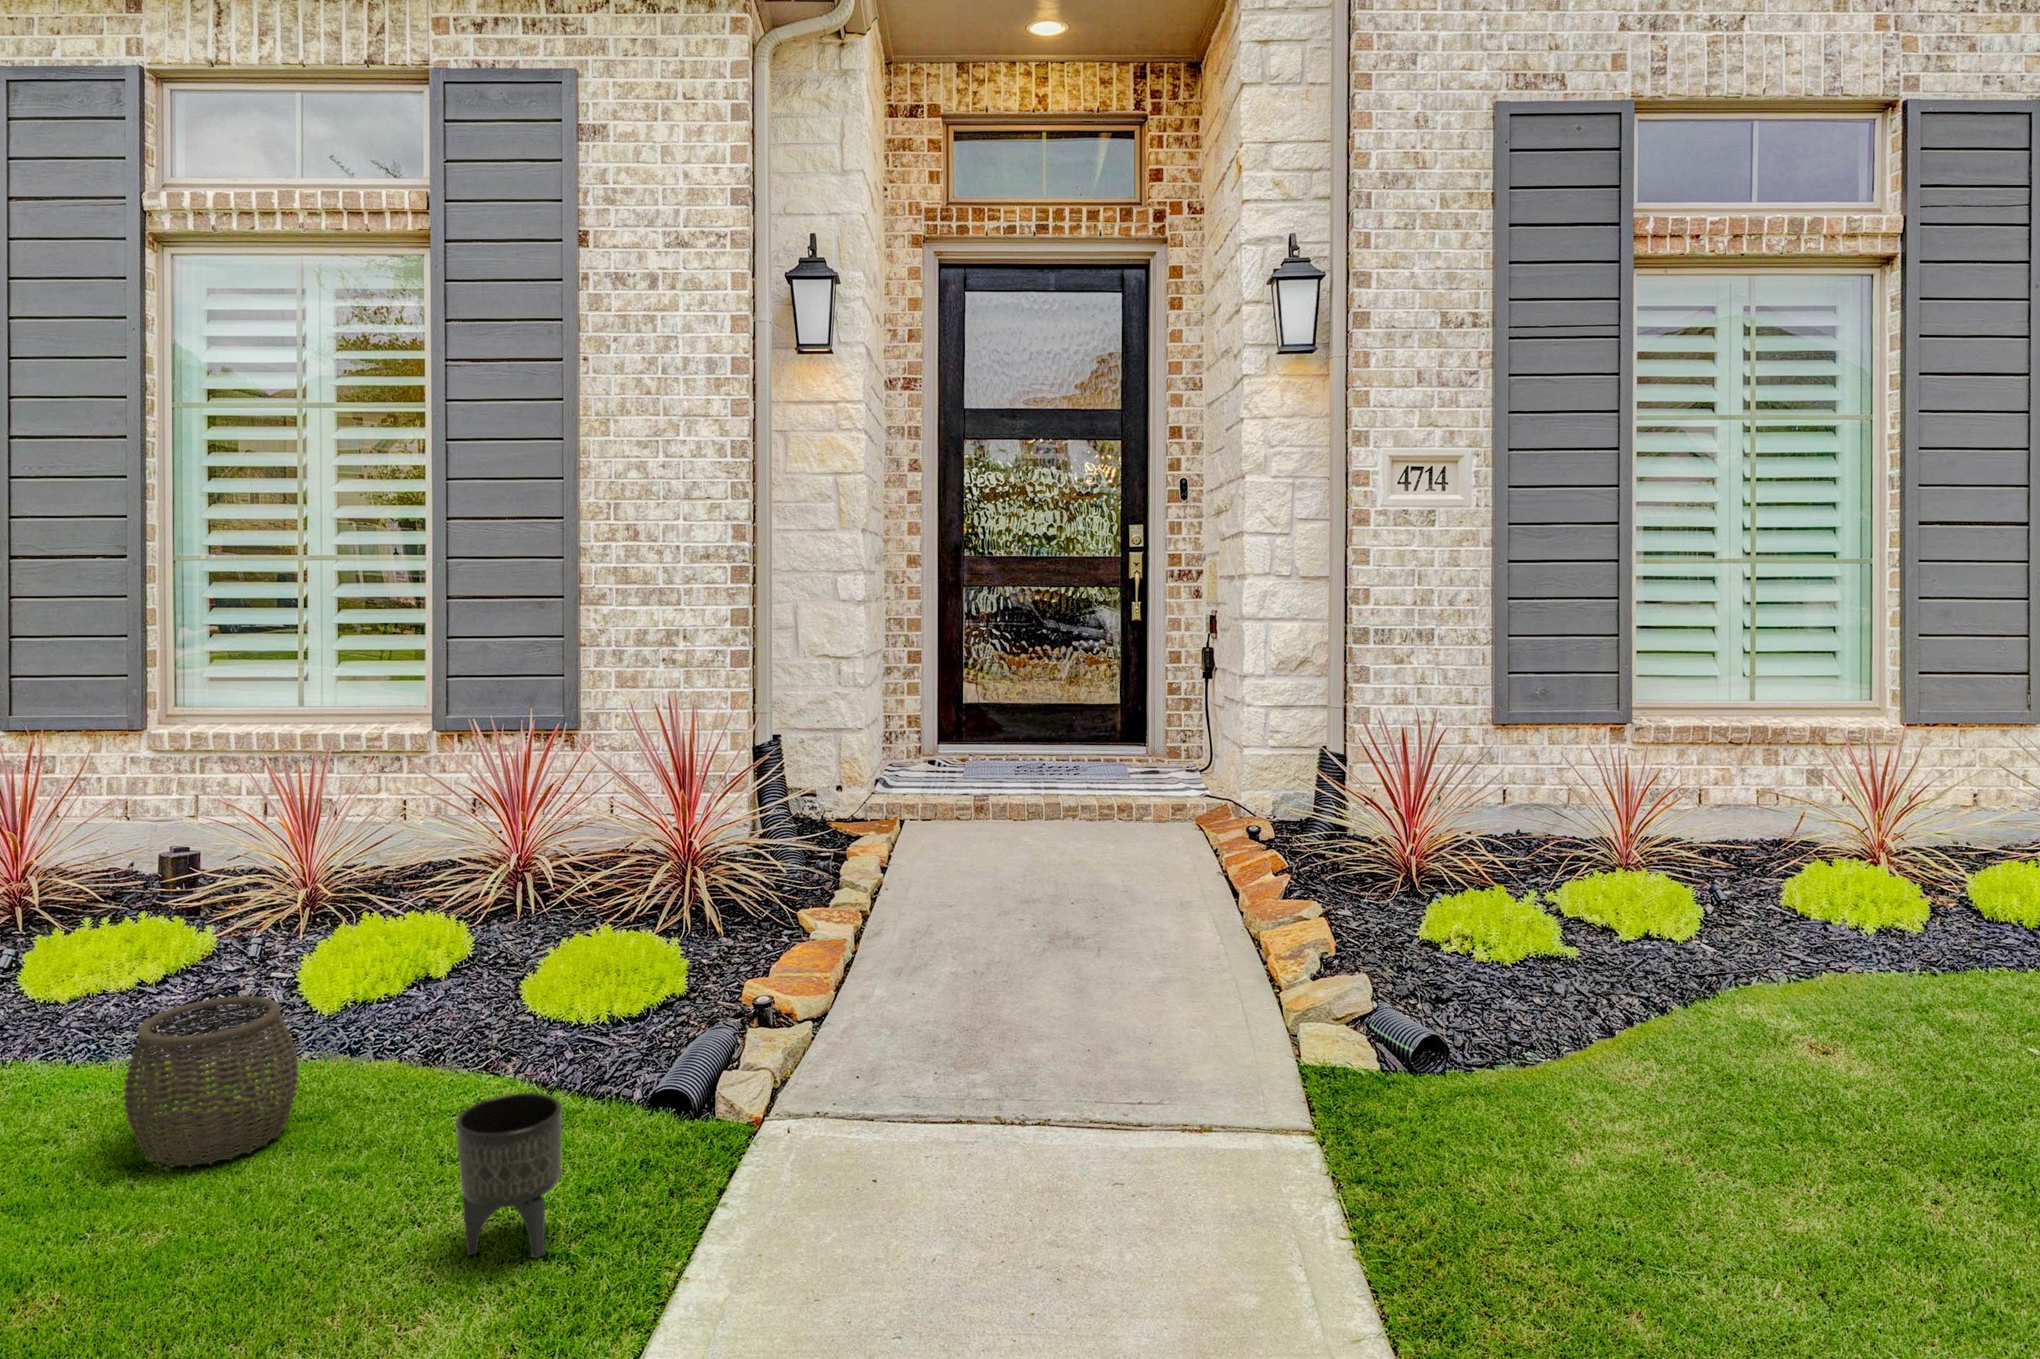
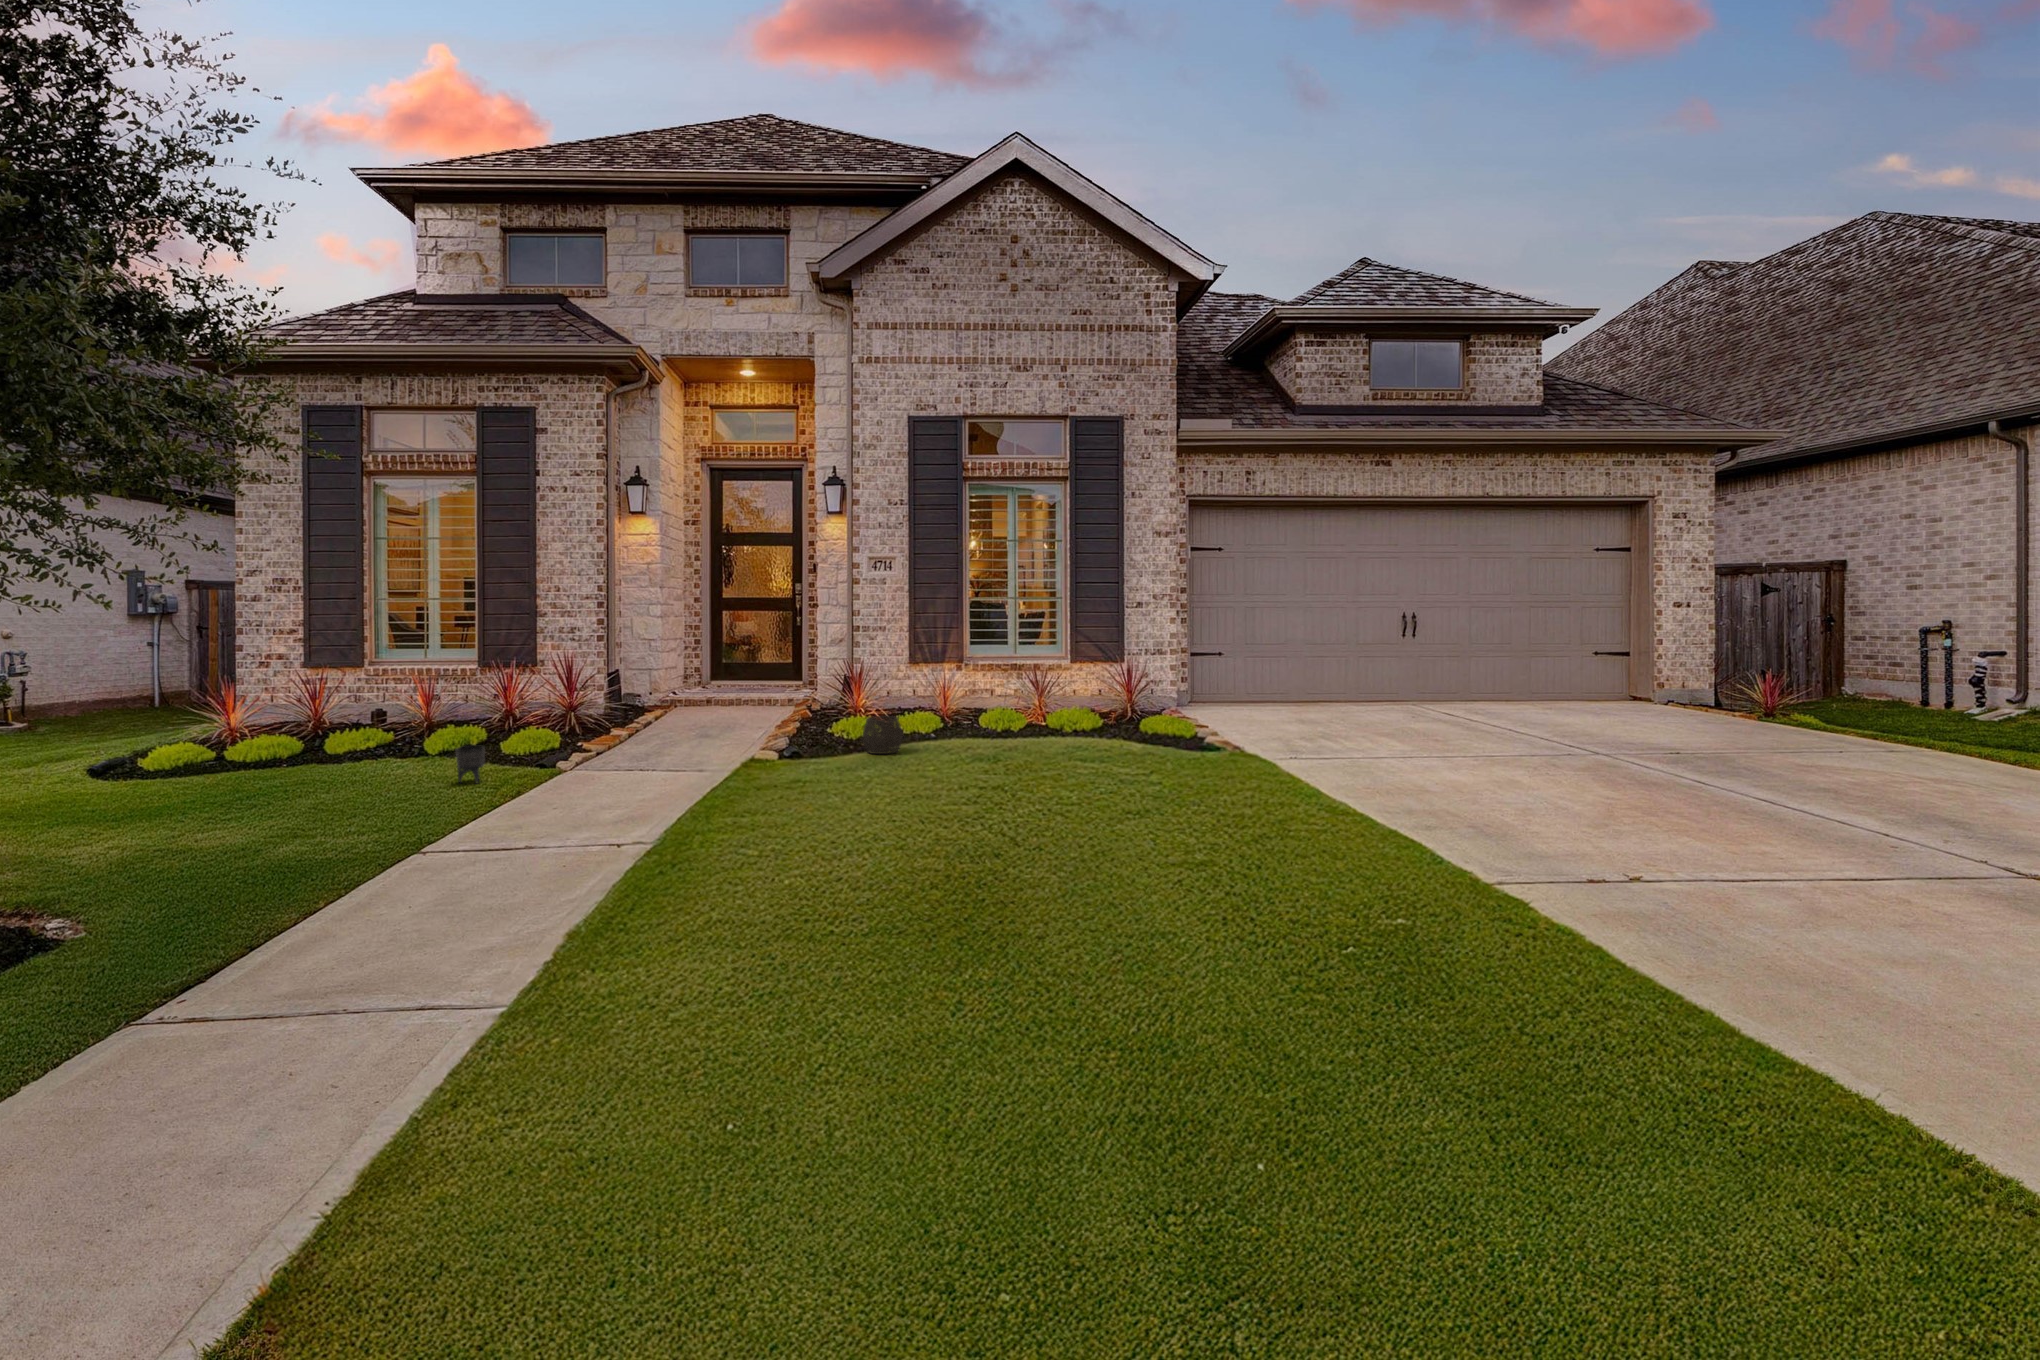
woven basket: present [123,996,299,1167] -> present [863,716,902,754]

